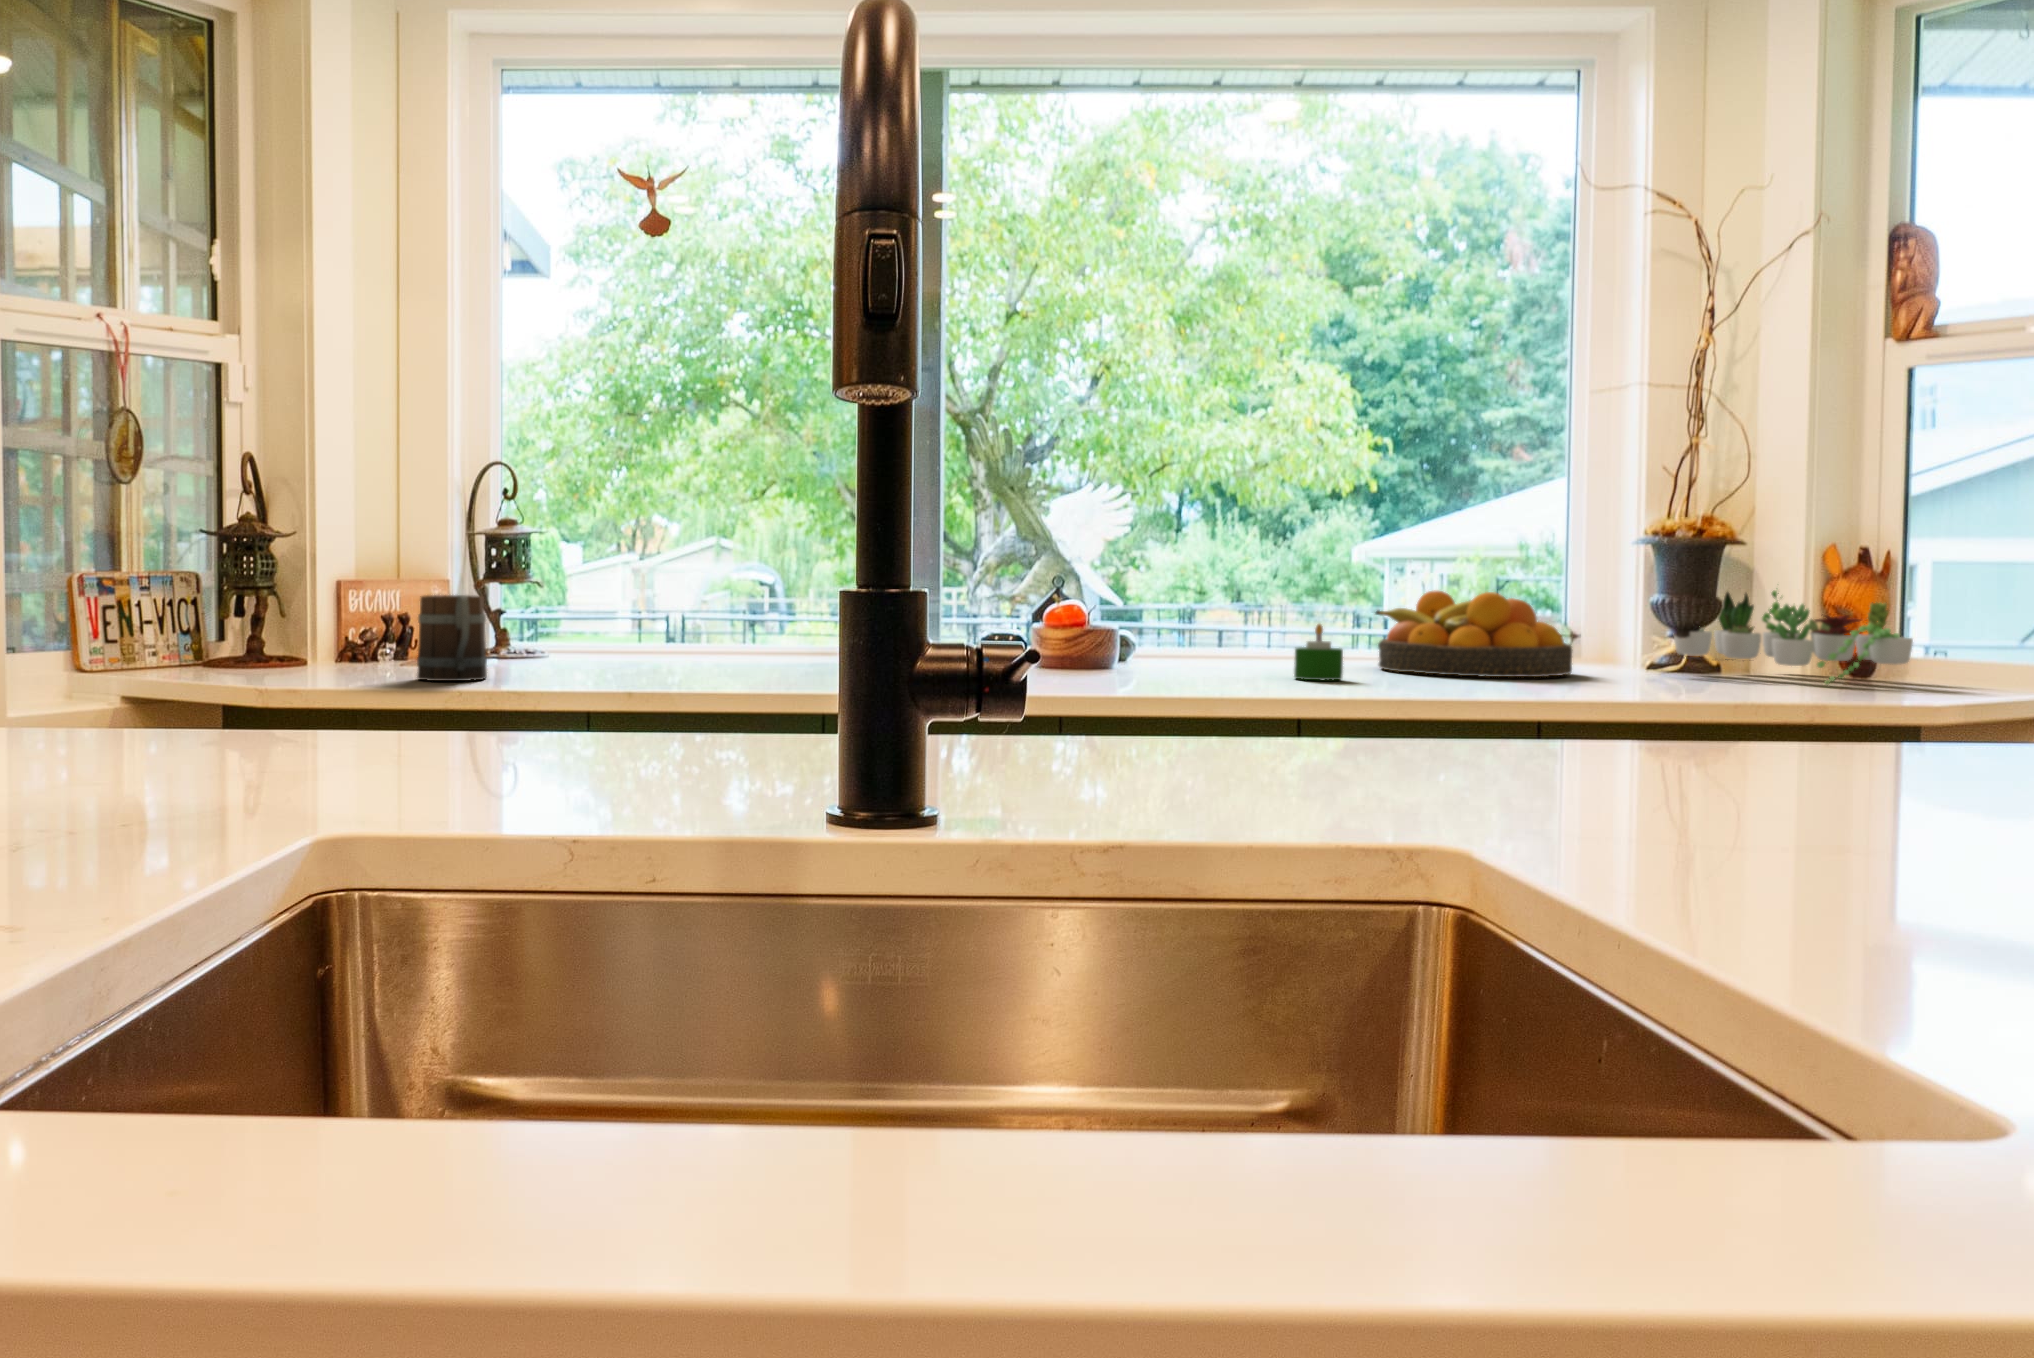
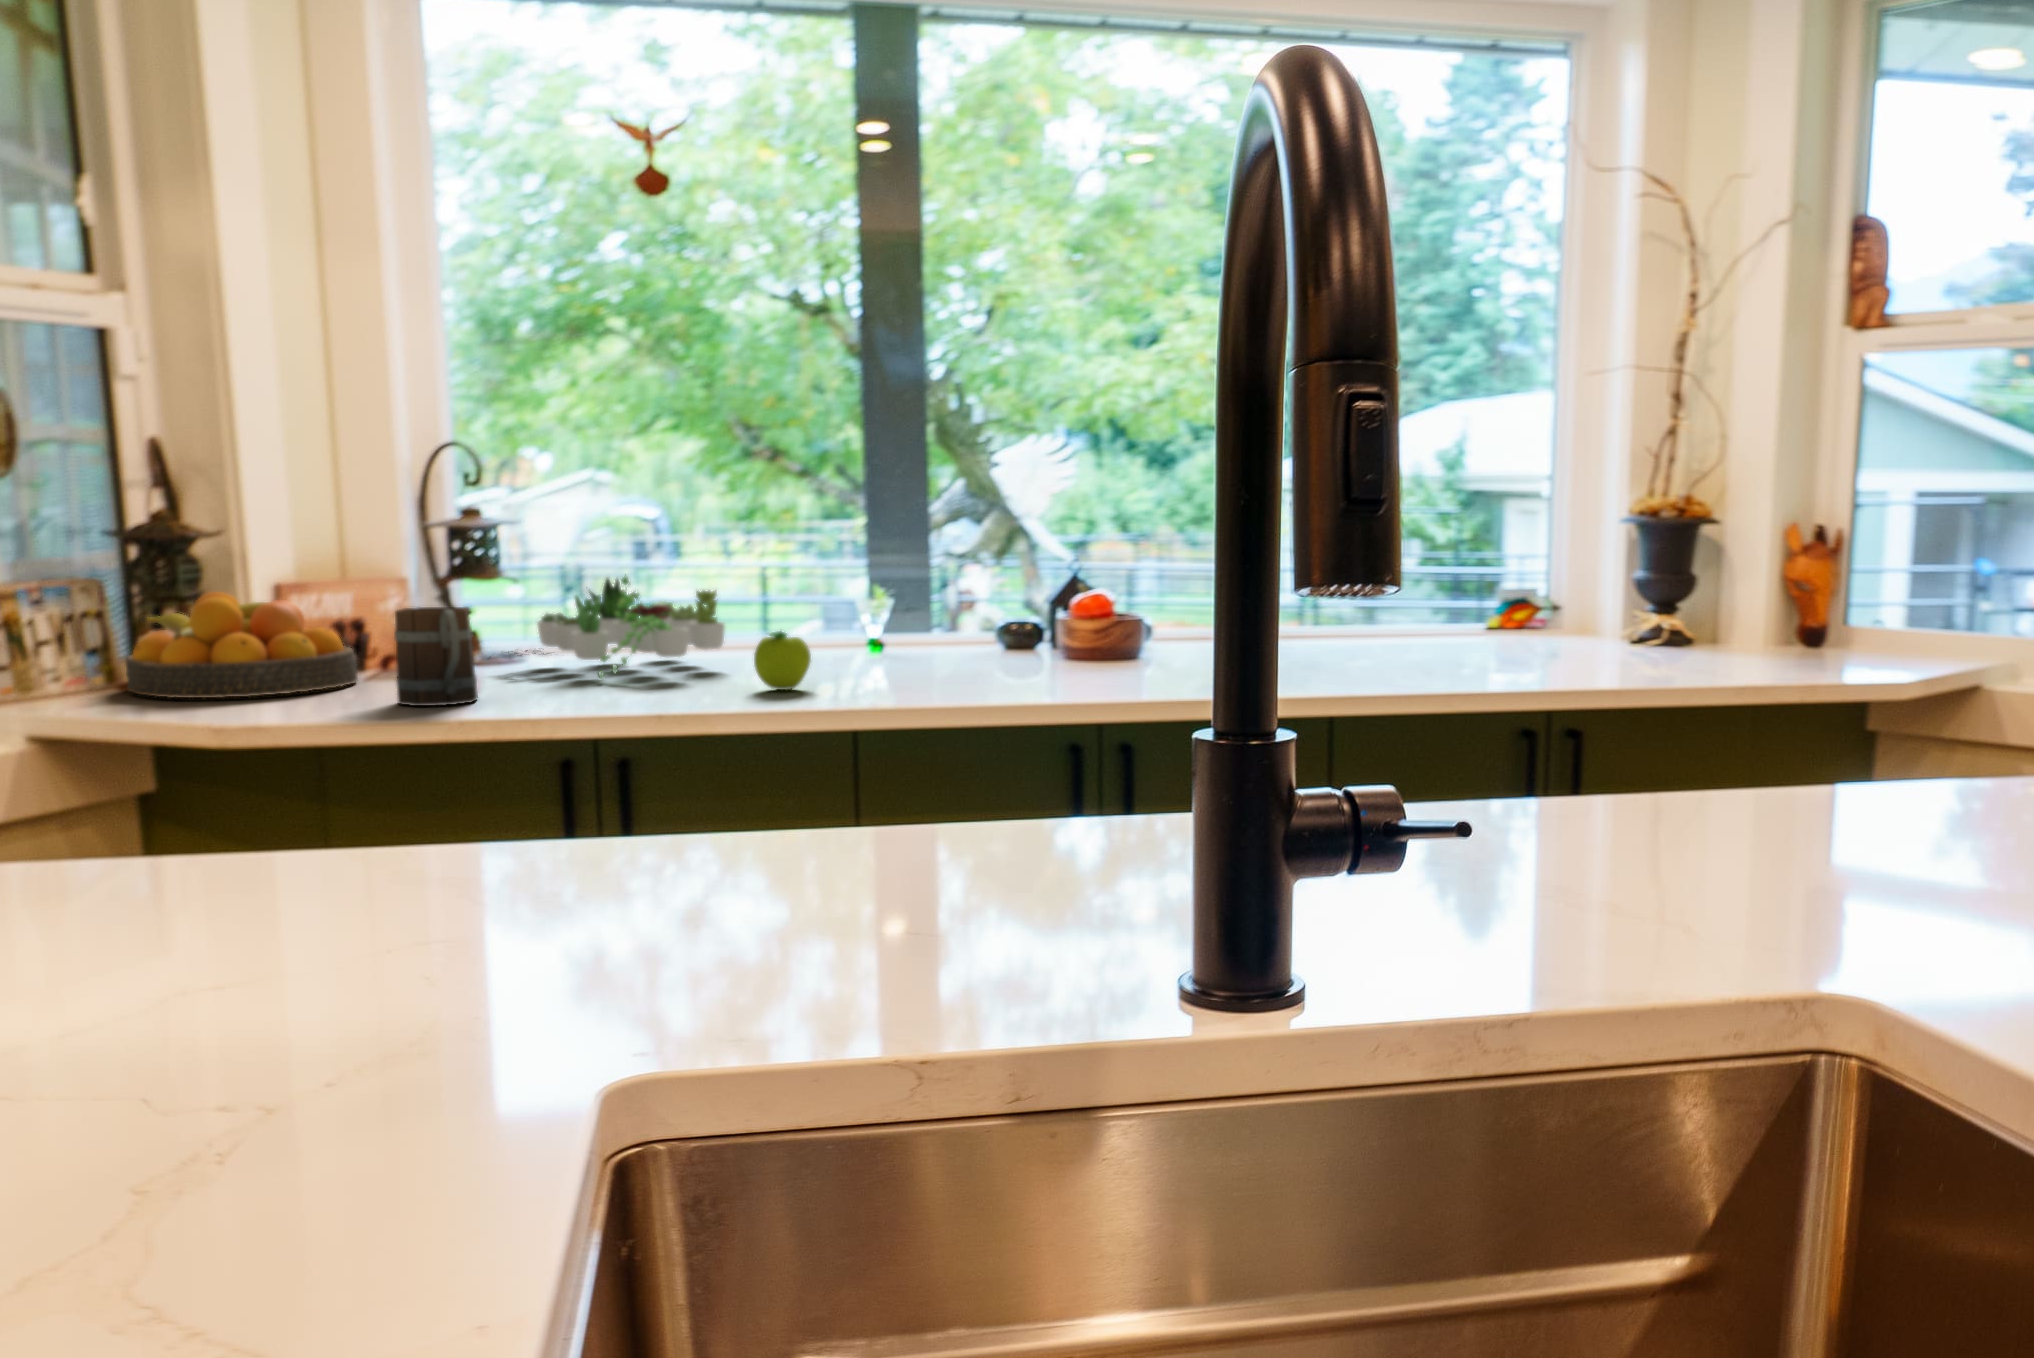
fruit bowl: present [1376,591,1572,677] -> present [126,592,358,698]
succulent plant: present [1674,591,1913,685] -> present [506,574,725,680]
fruit: none [732,623,785,680] -> present [754,631,811,690]
candle: present [1294,624,1343,680] -> none [1321,613,1367,670]

